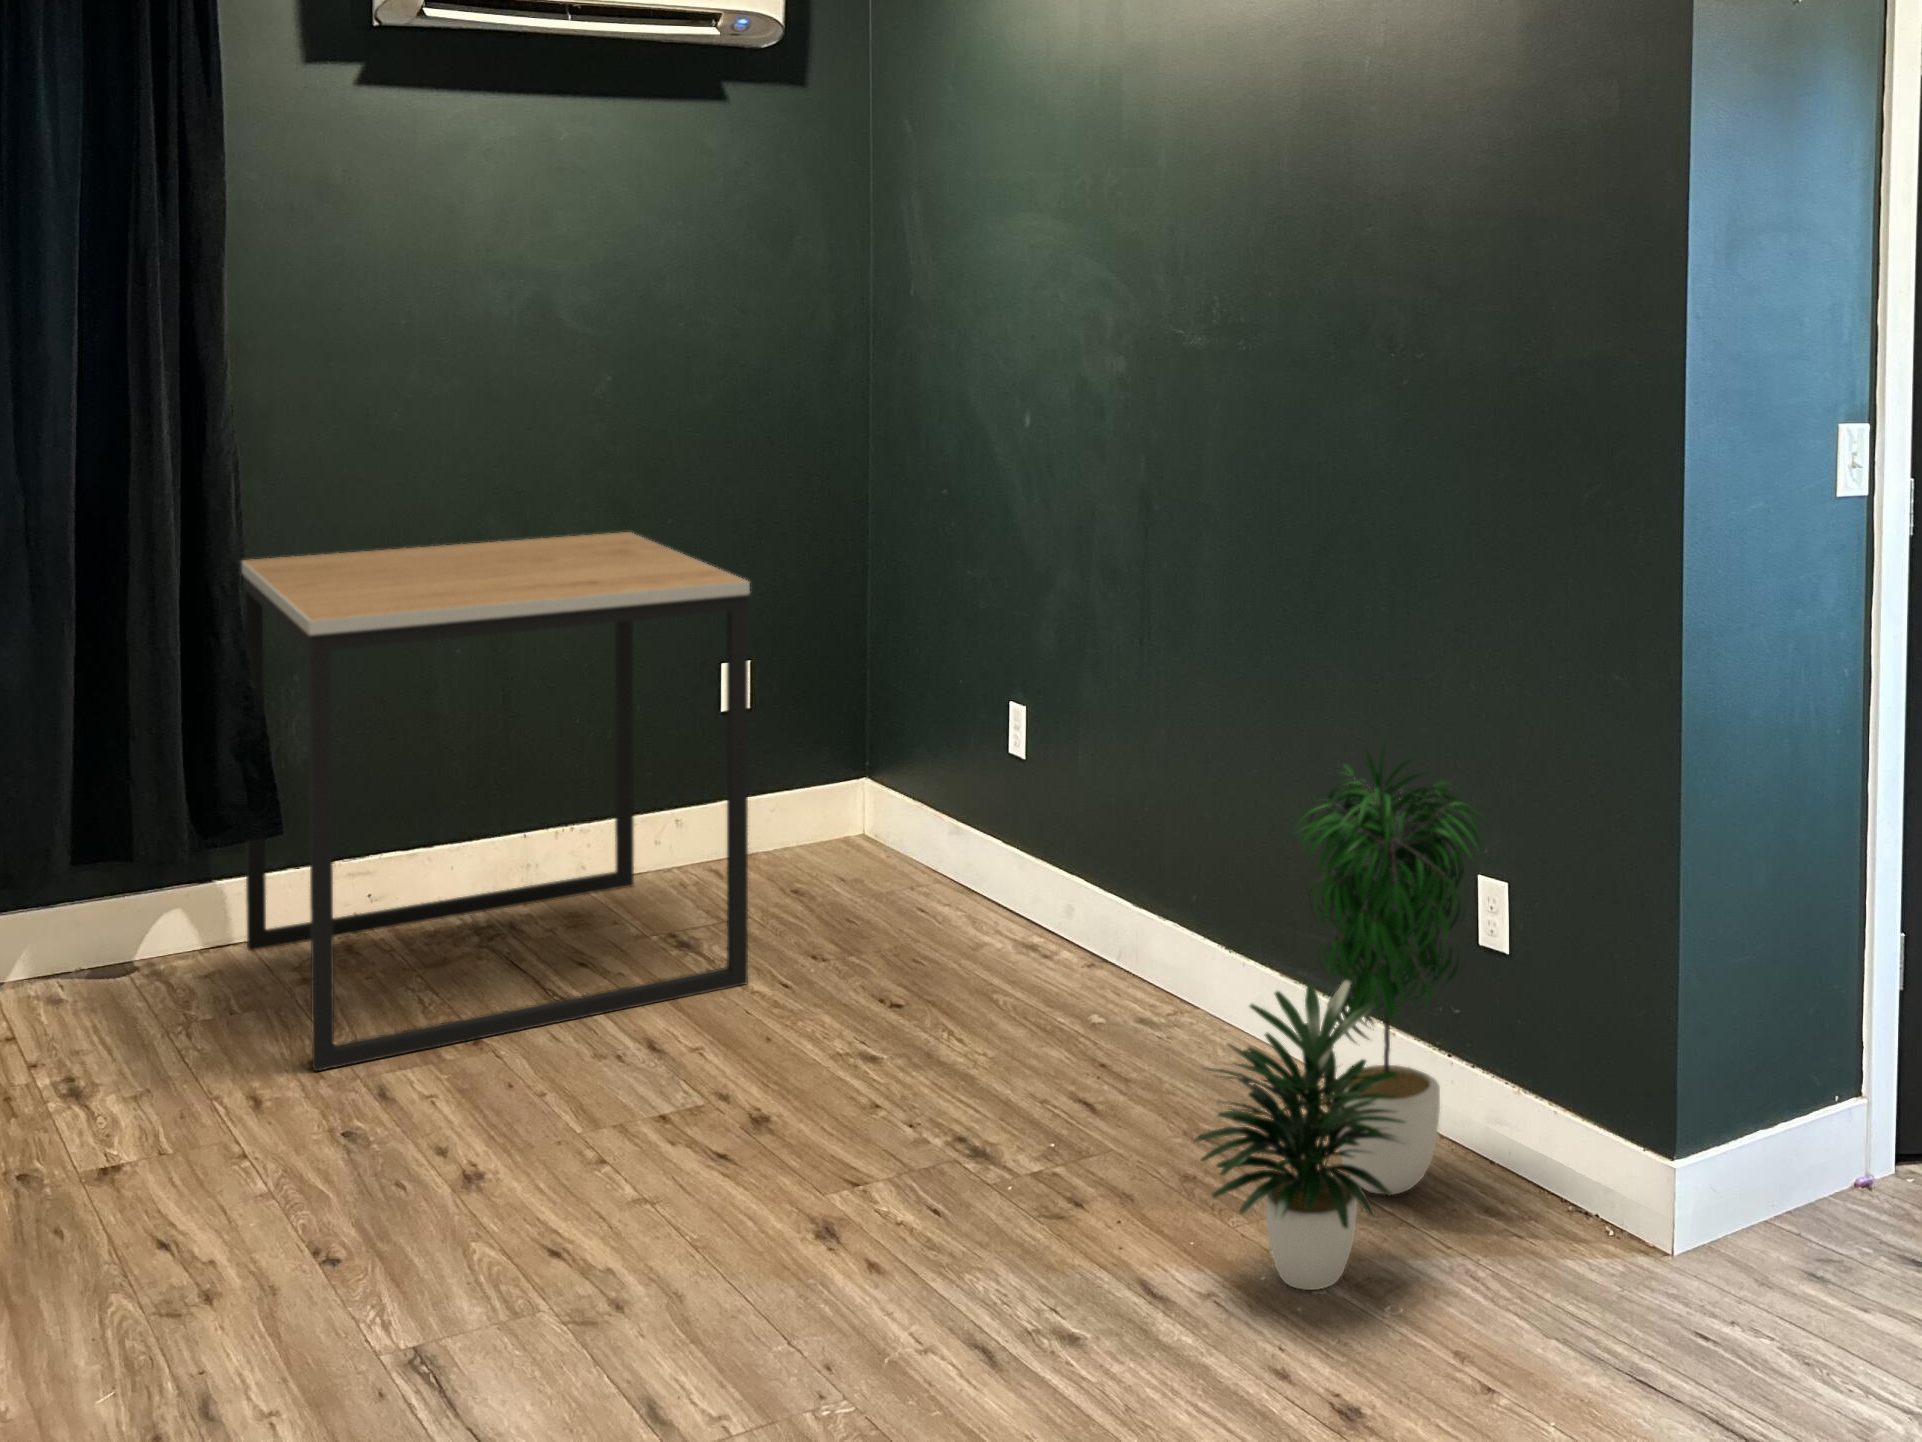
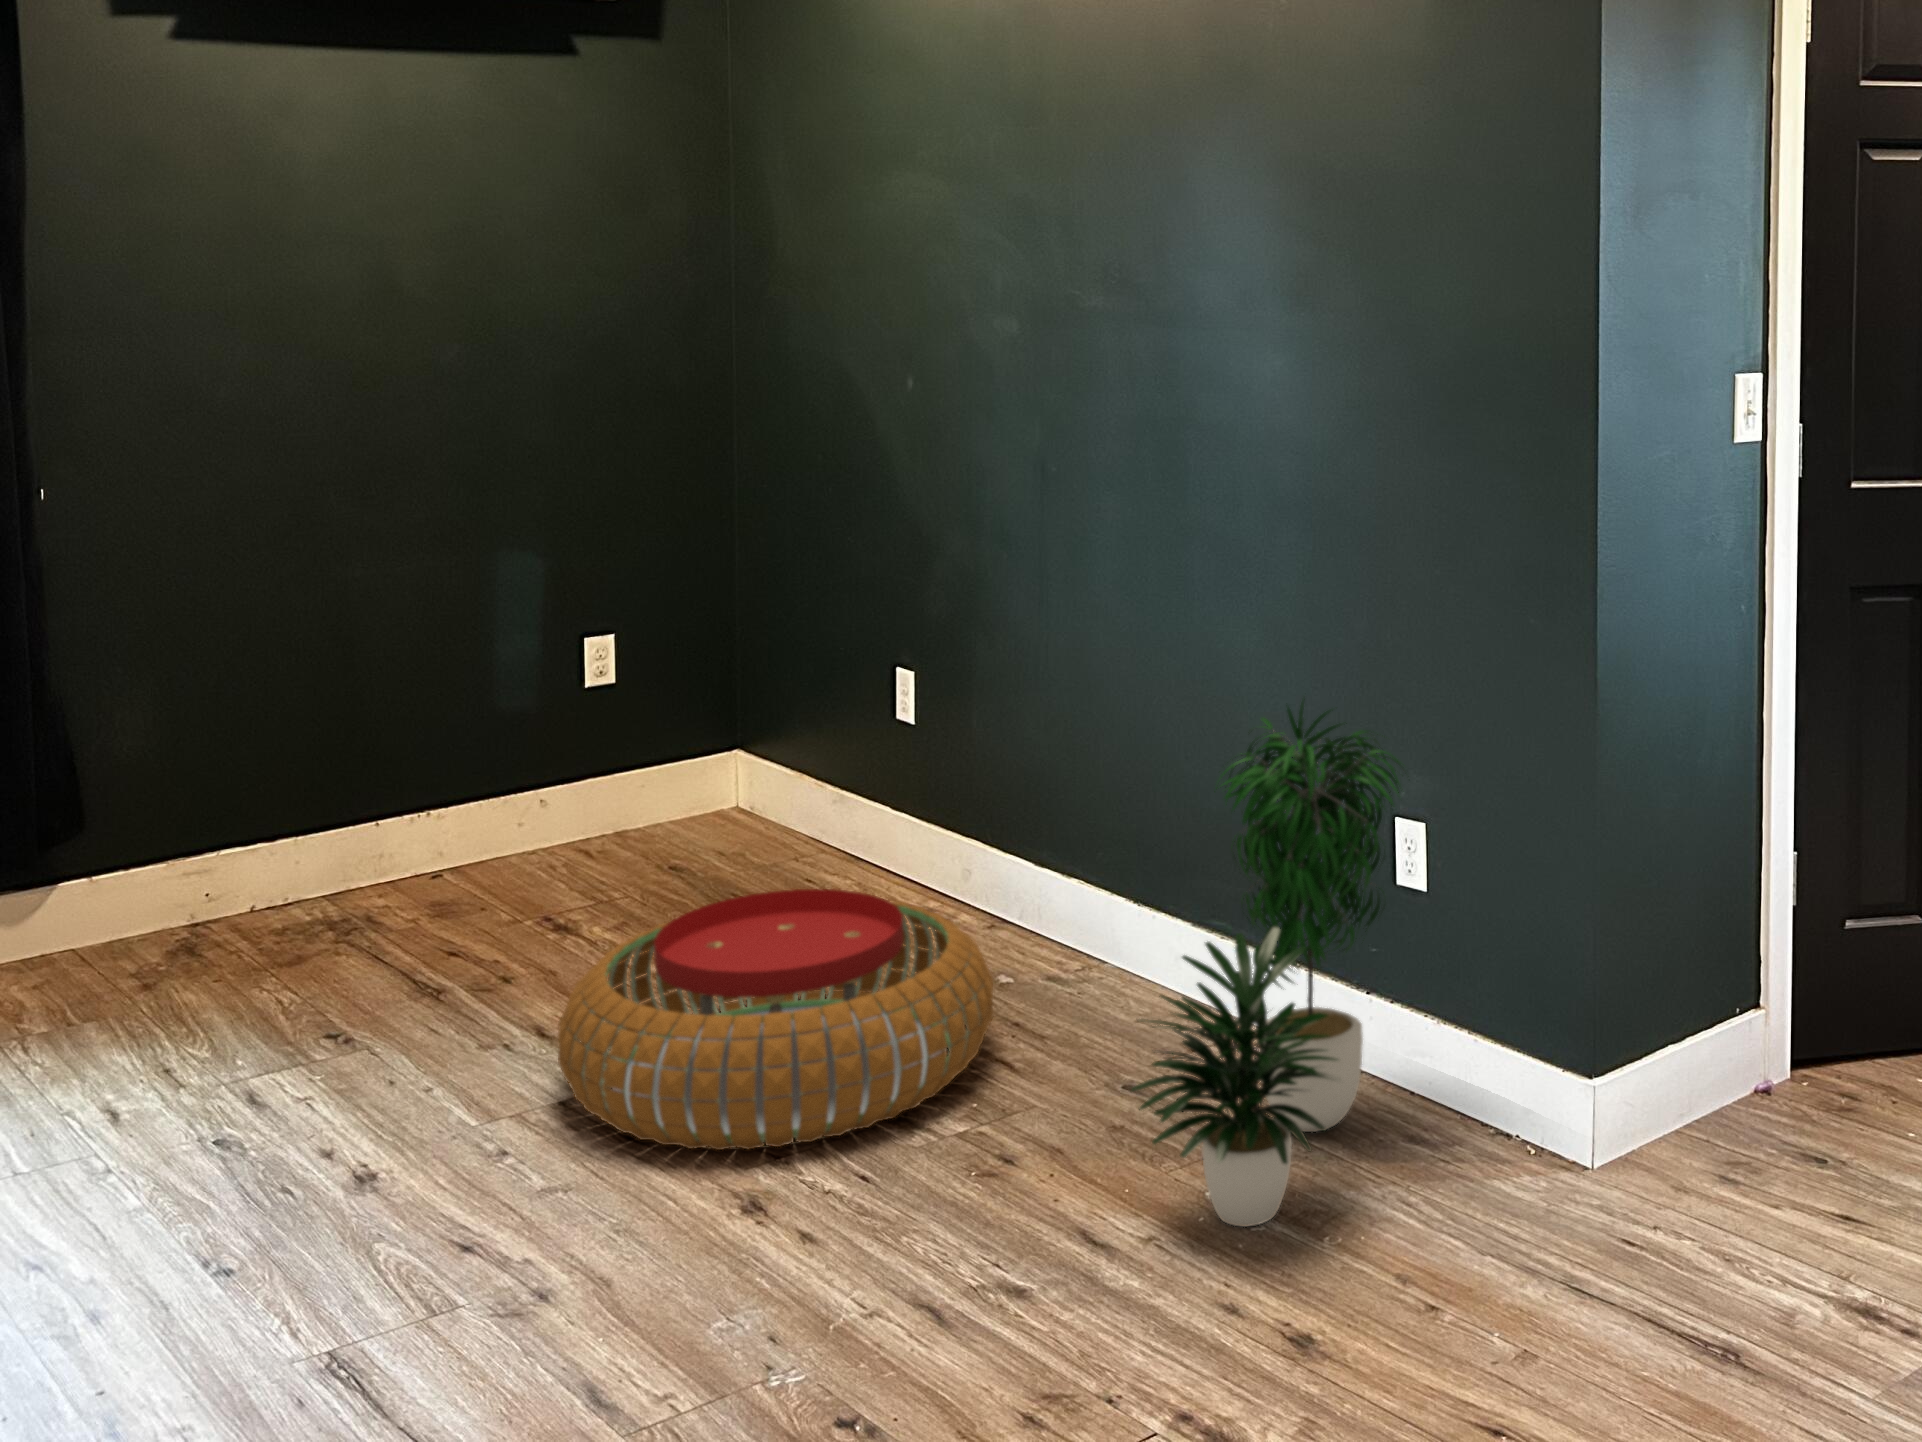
side table: present [242,532,750,1071] -> none [53,507,634,1083]
pouf: none [657,916,1079,1174] -> present [557,889,993,1150]

